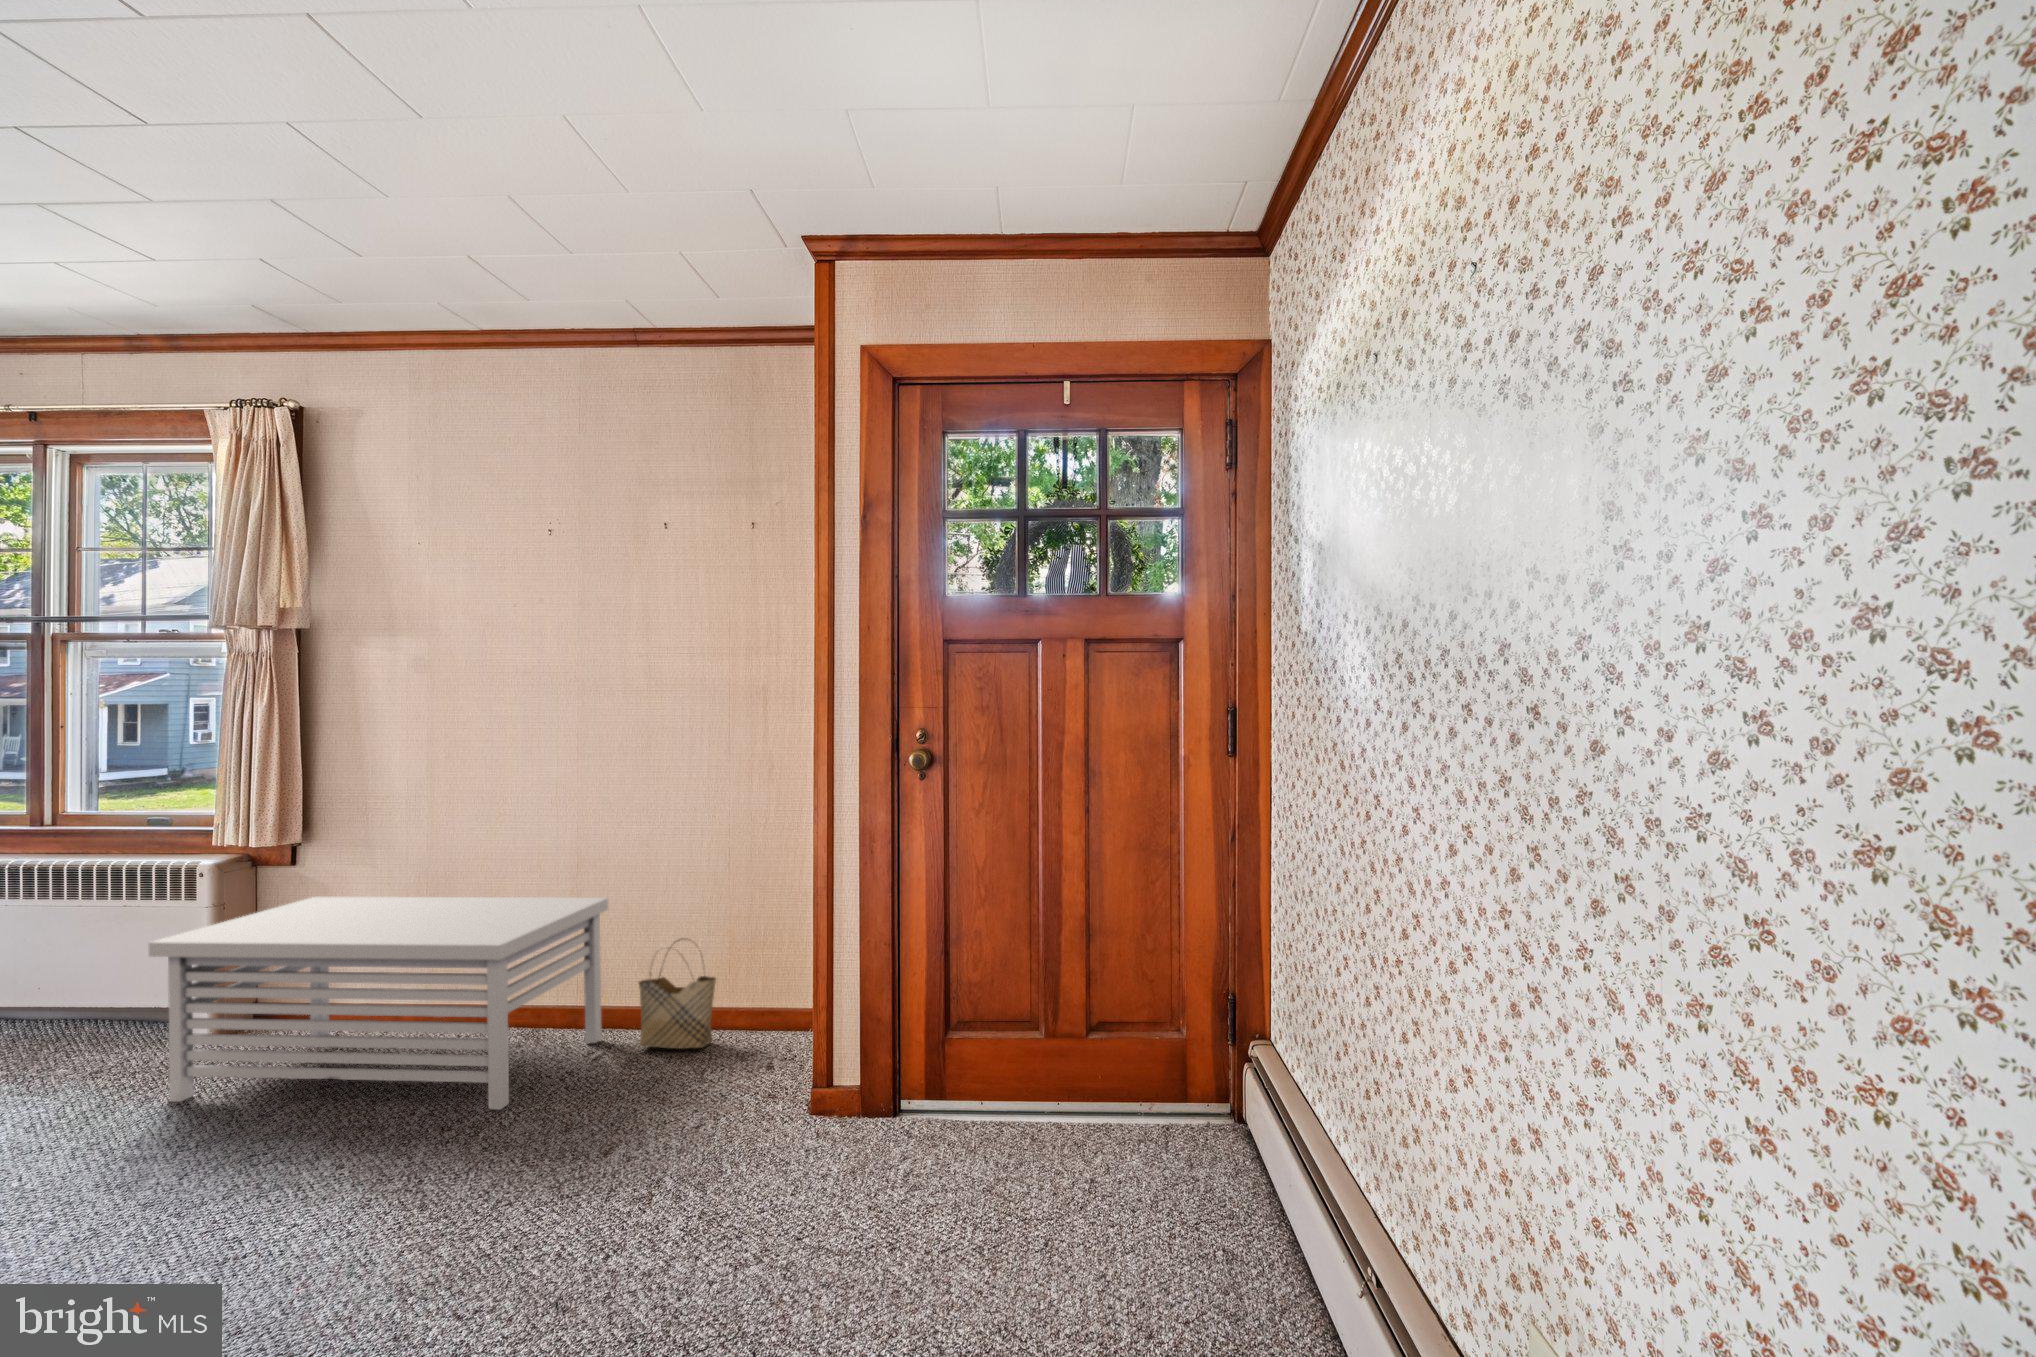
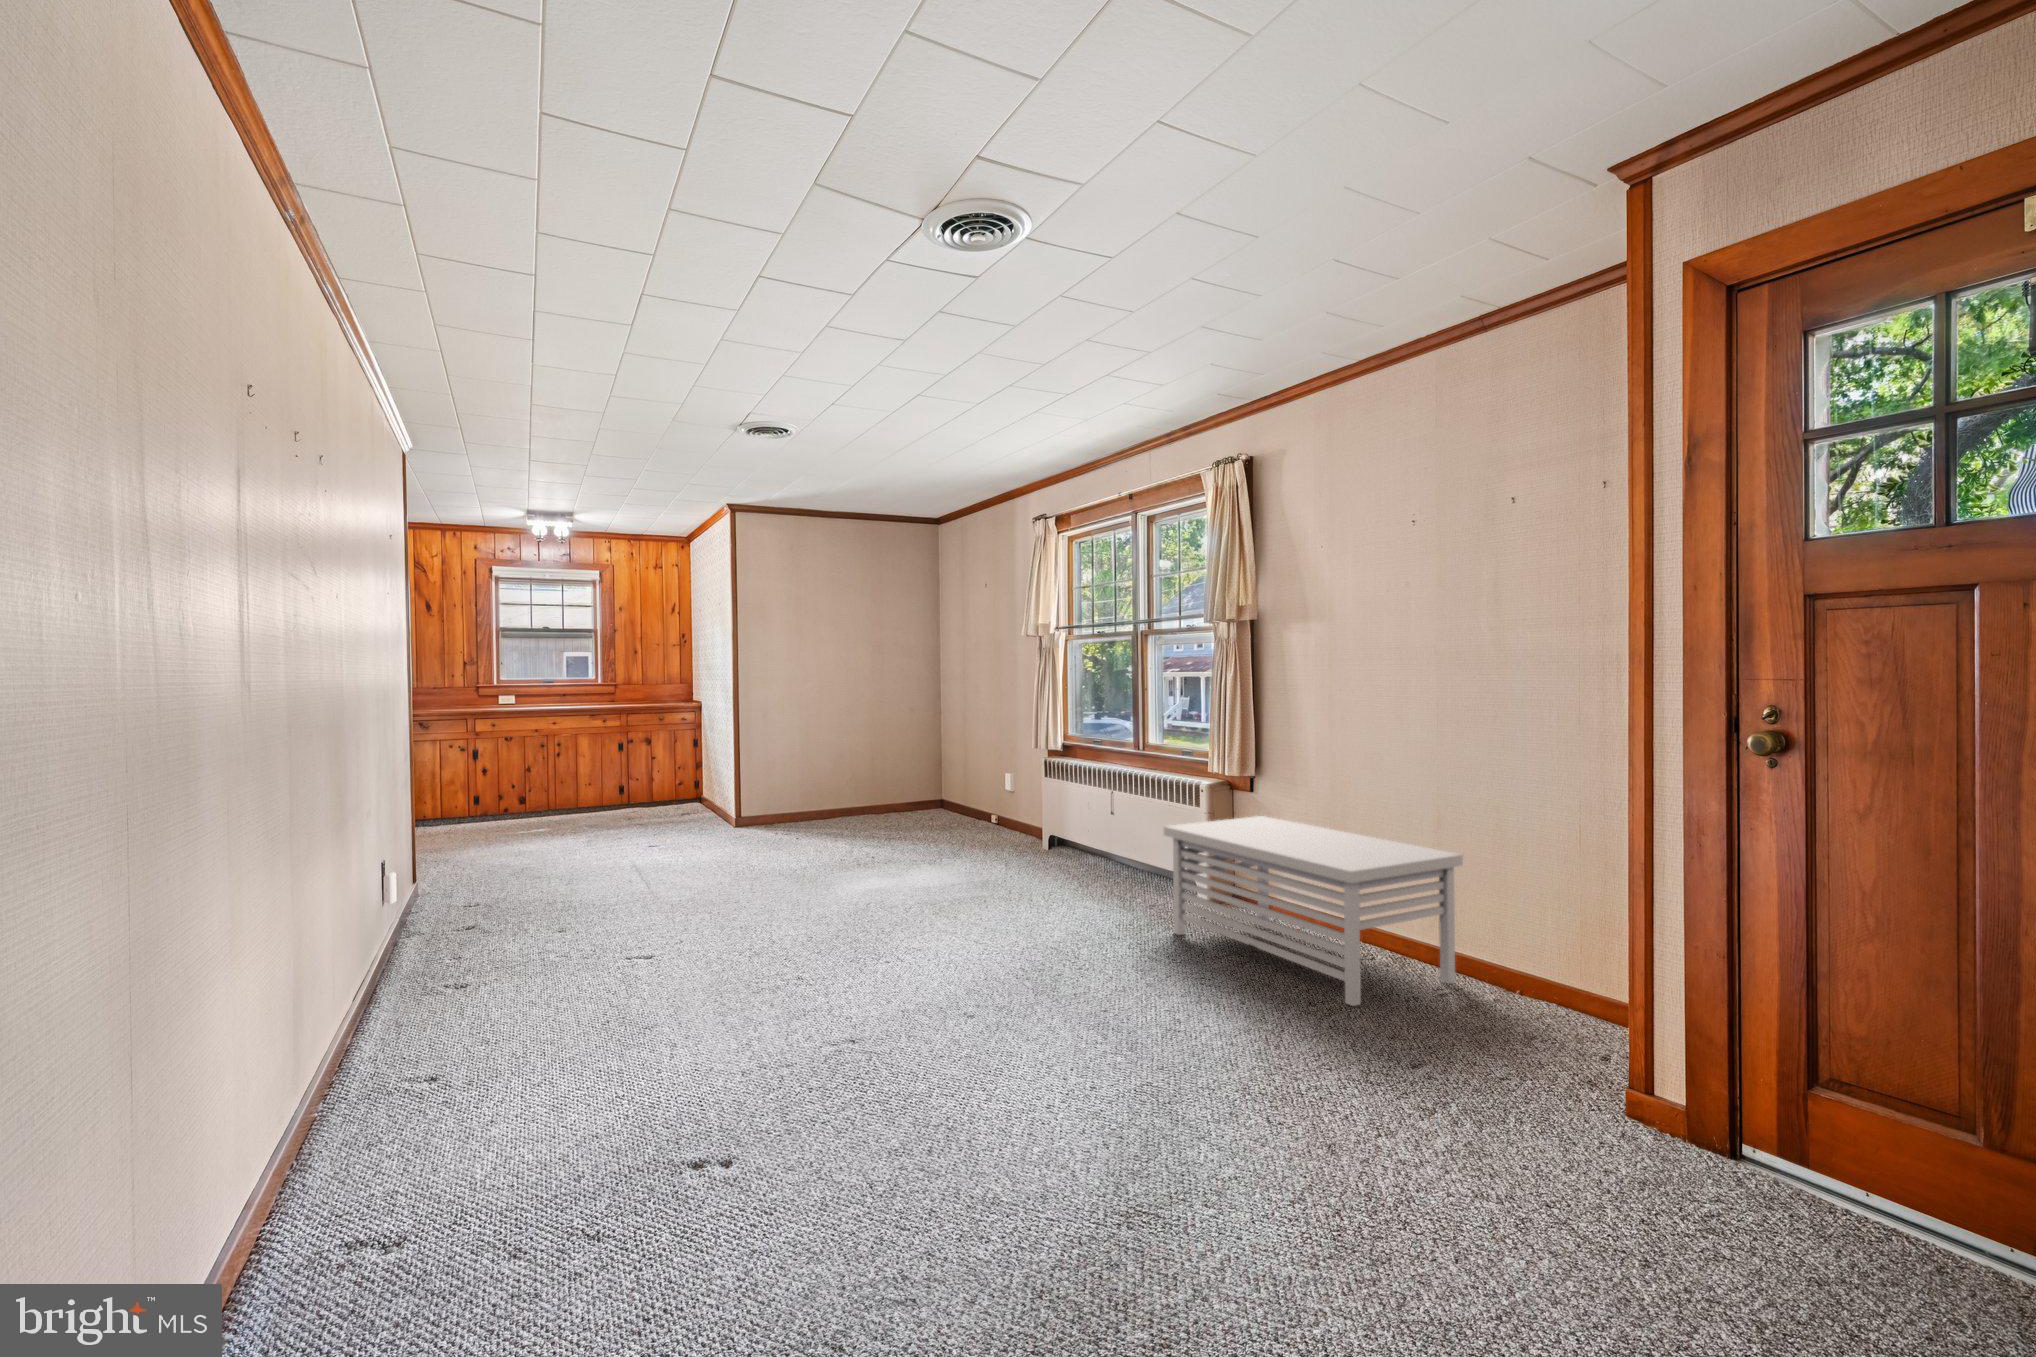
woven basket: present [639,938,716,1049] -> none [1483,907,1562,1018]

